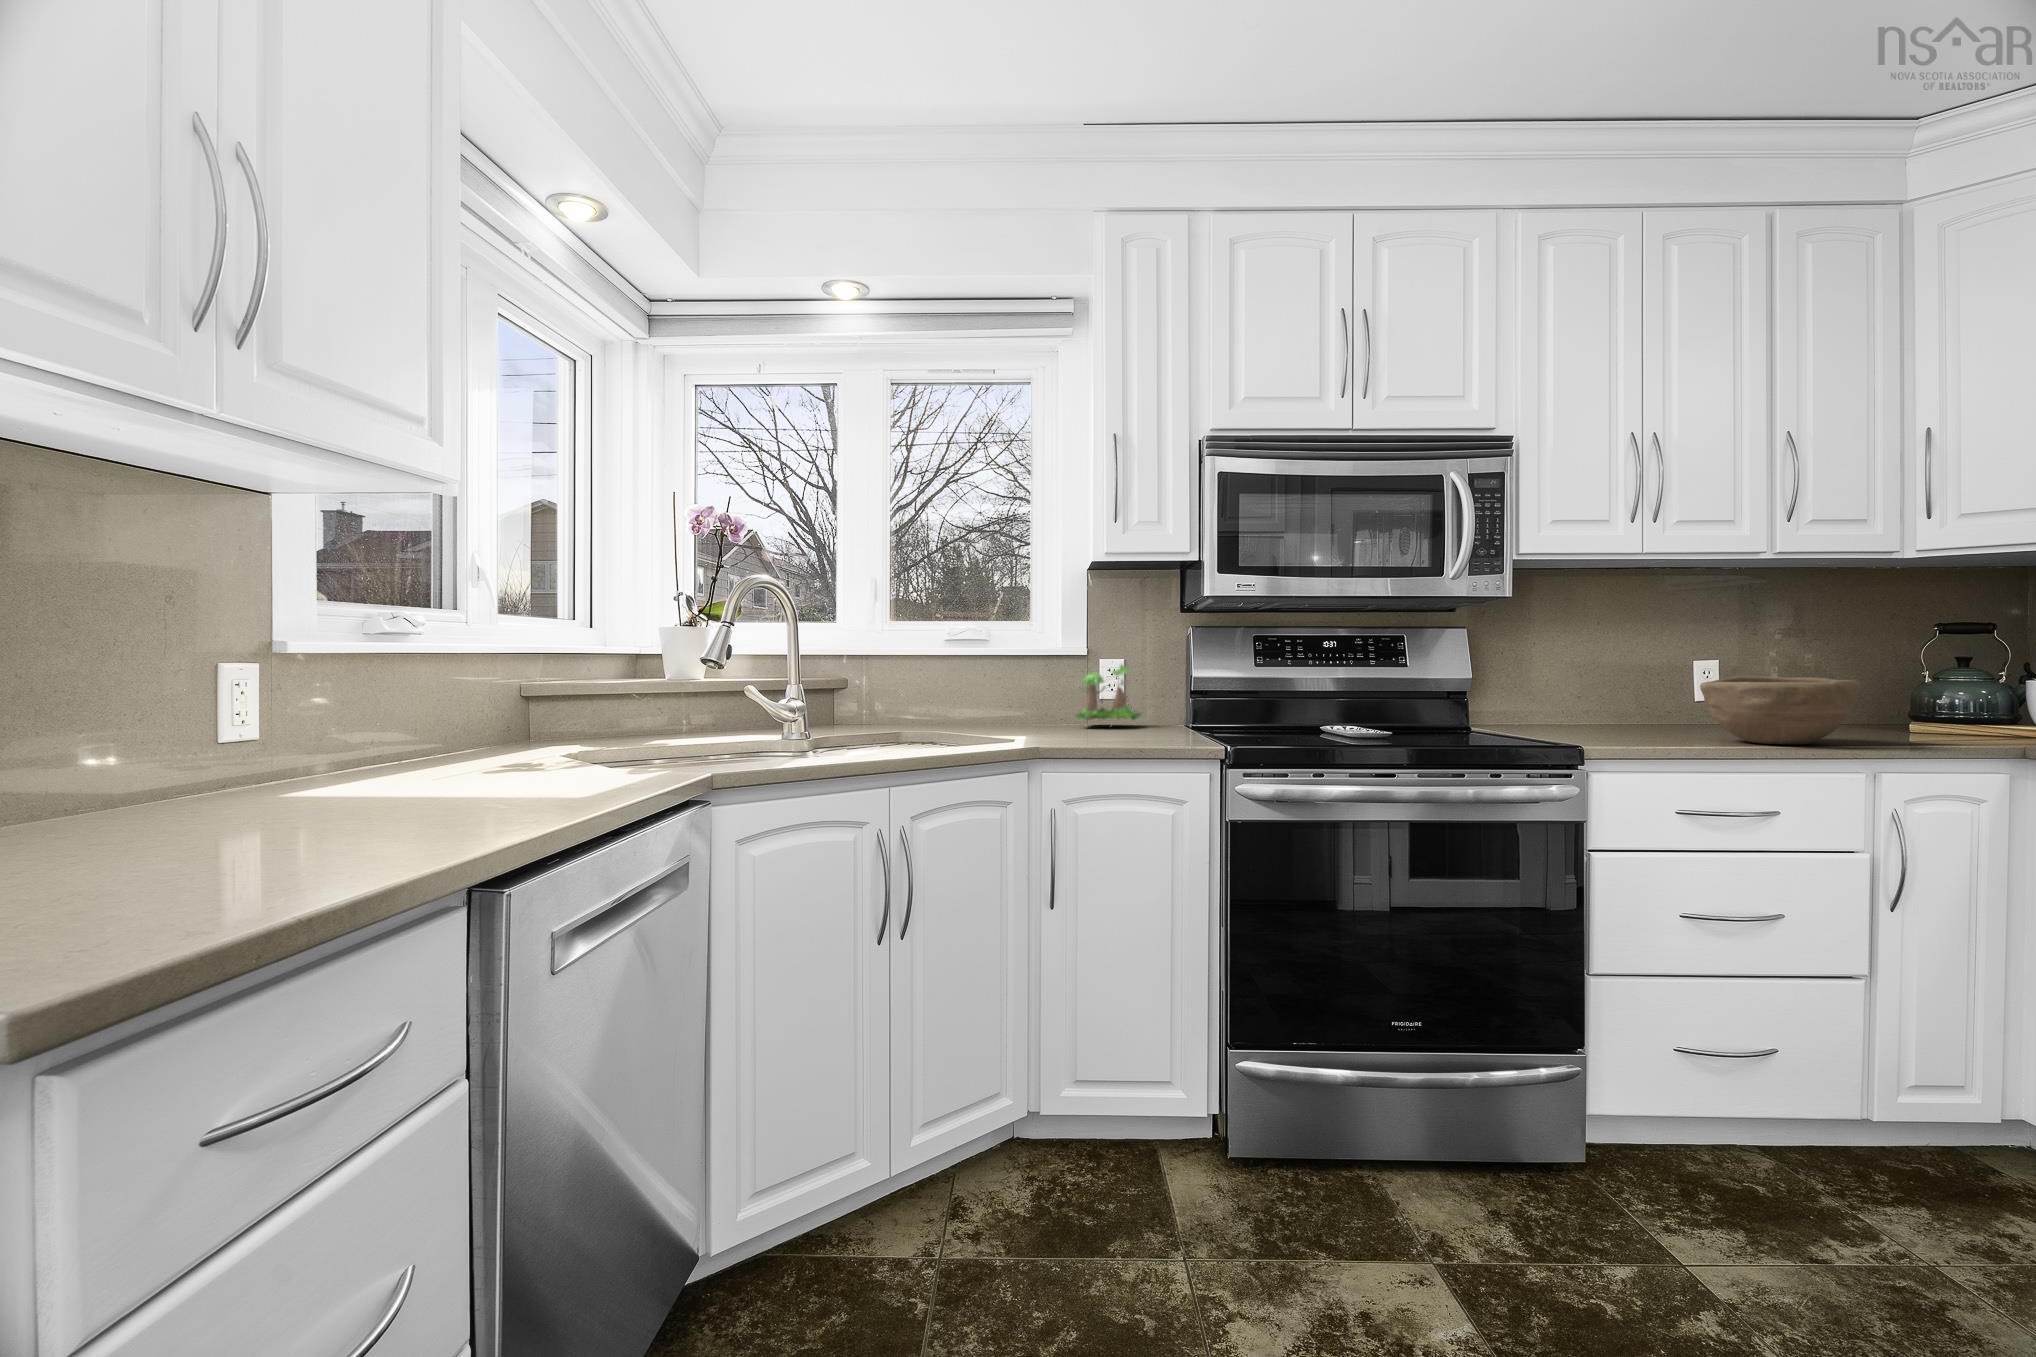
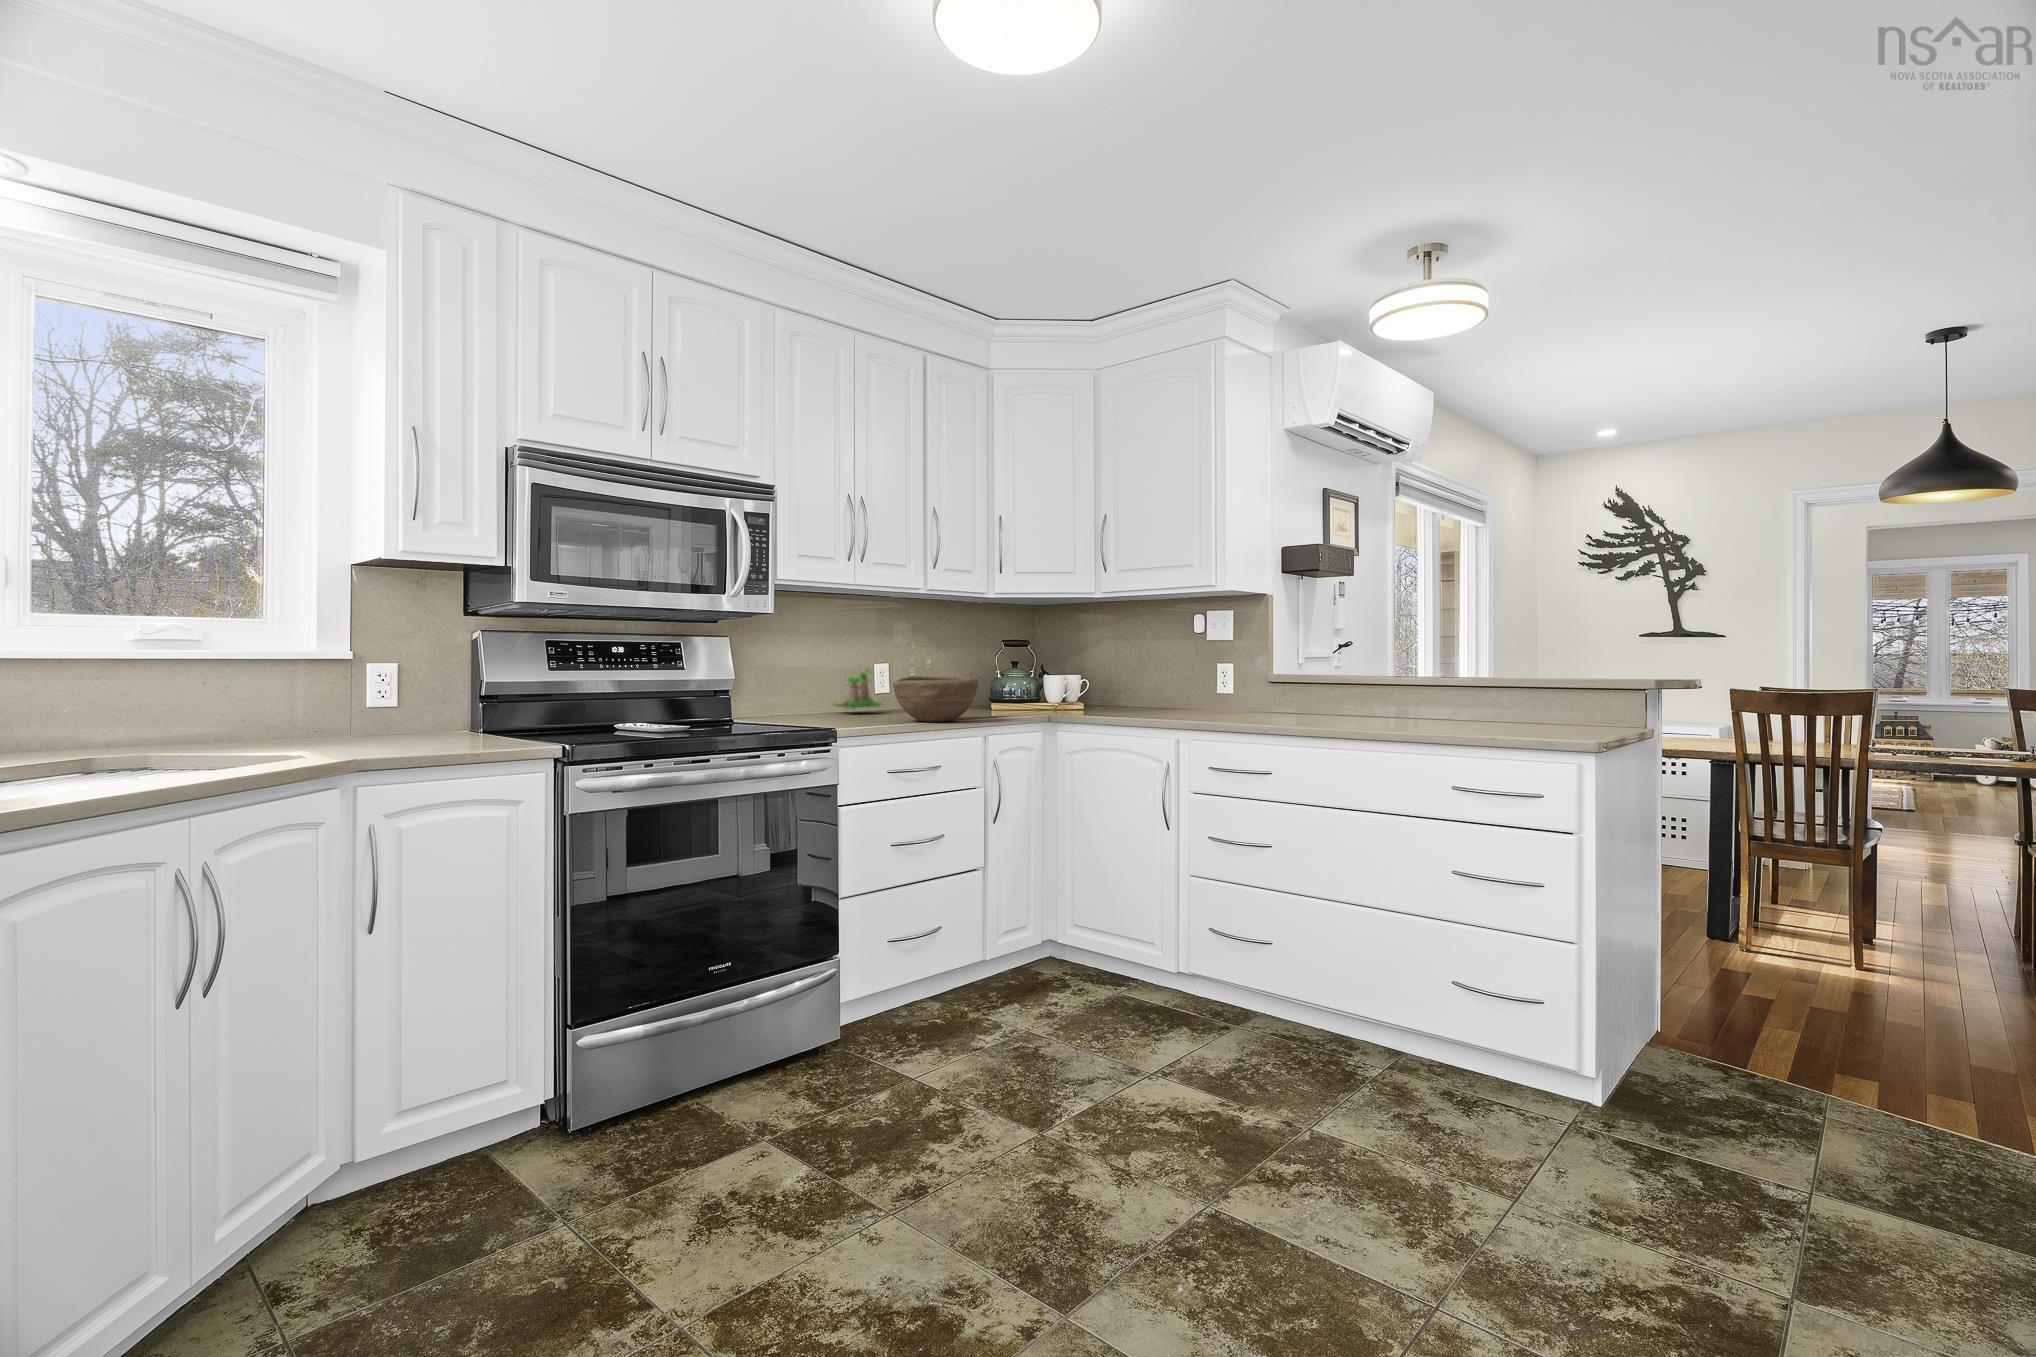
plant: present [1074,665,1141,720] -> present [833,668,883,709]

